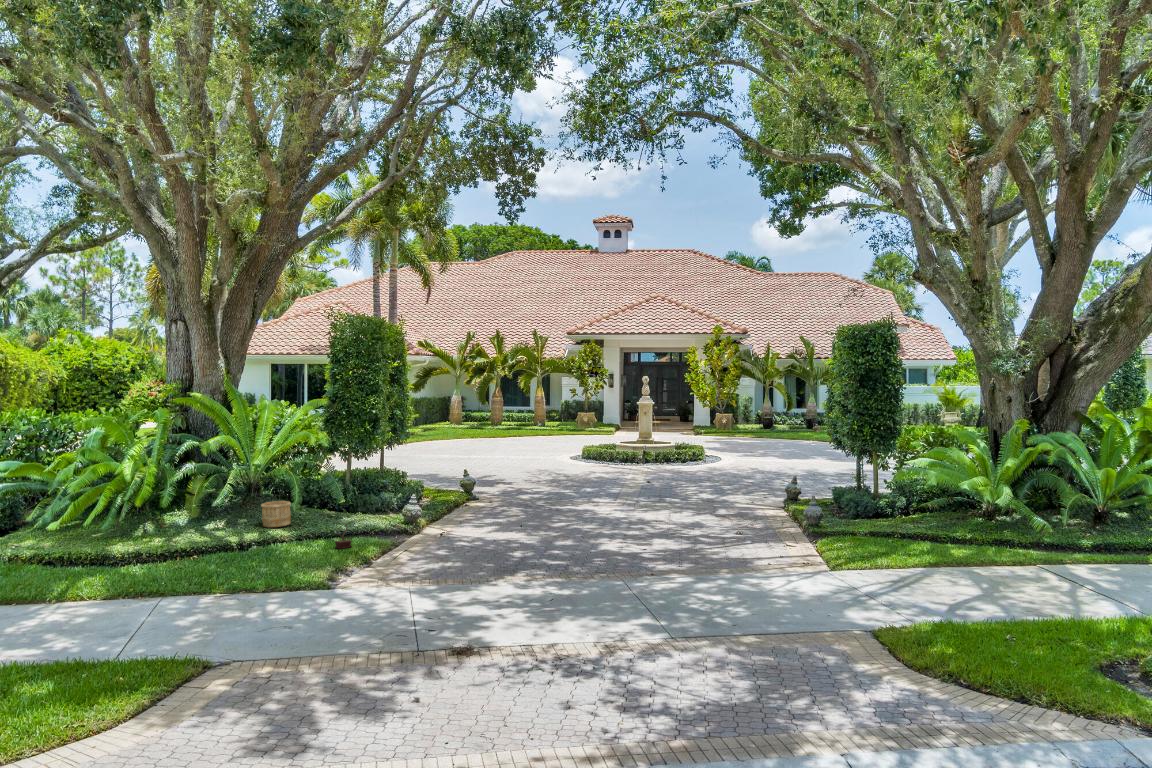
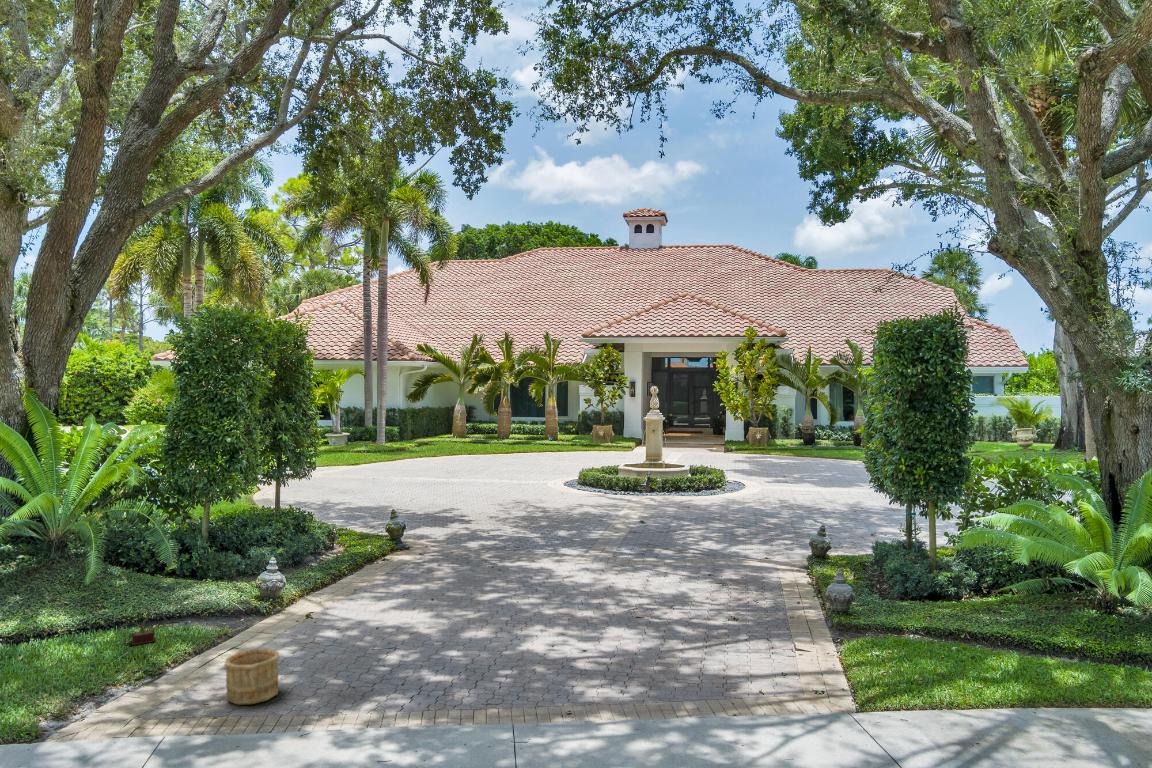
wooden bucket: present [261,501,291,527] -> present [224,649,279,705]

